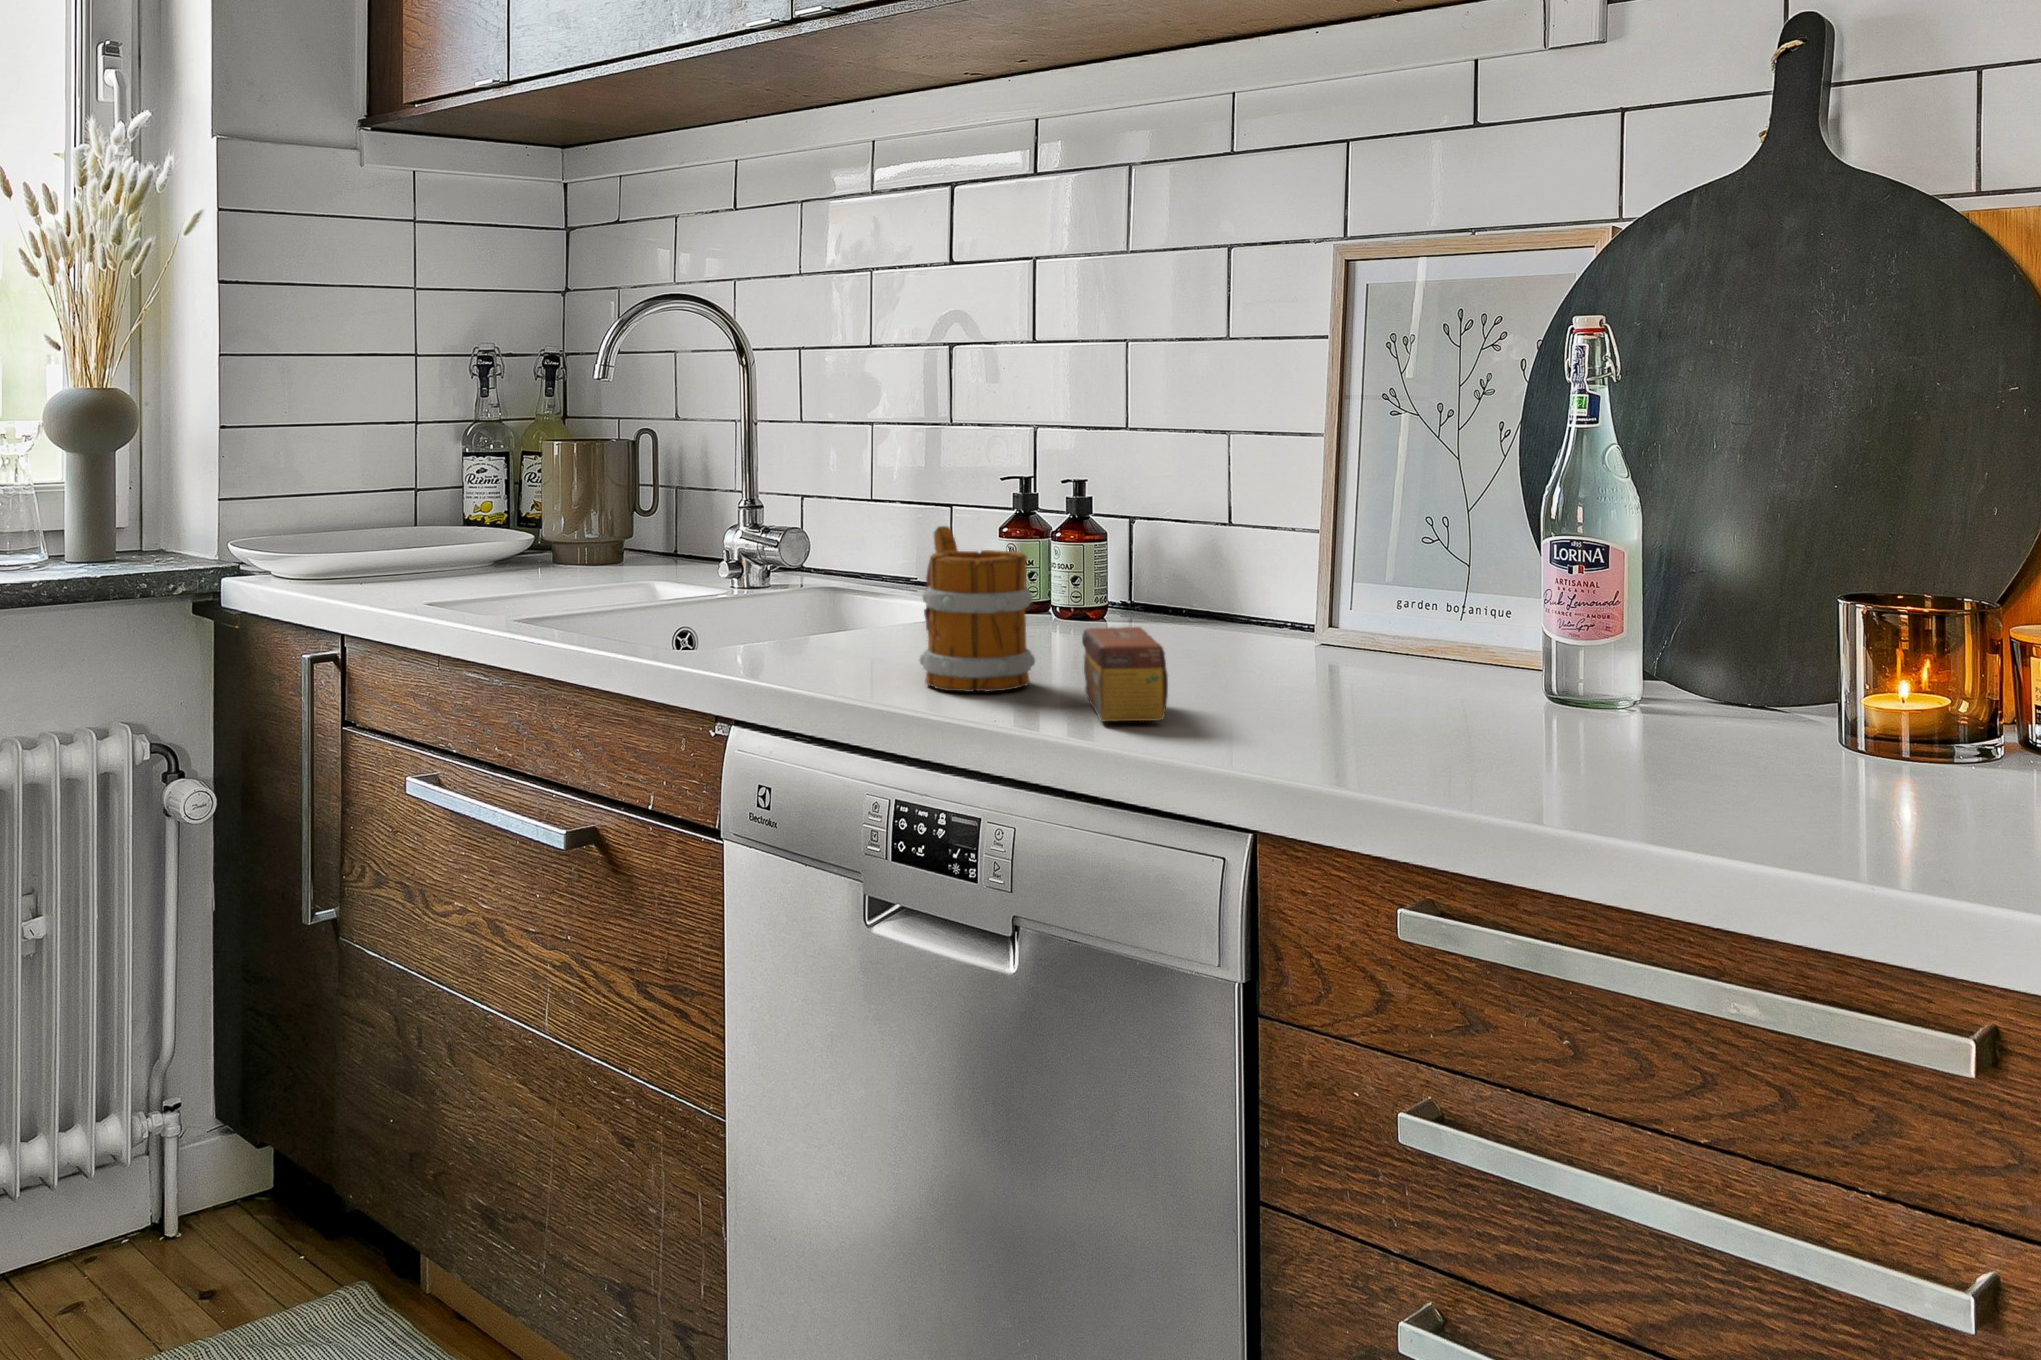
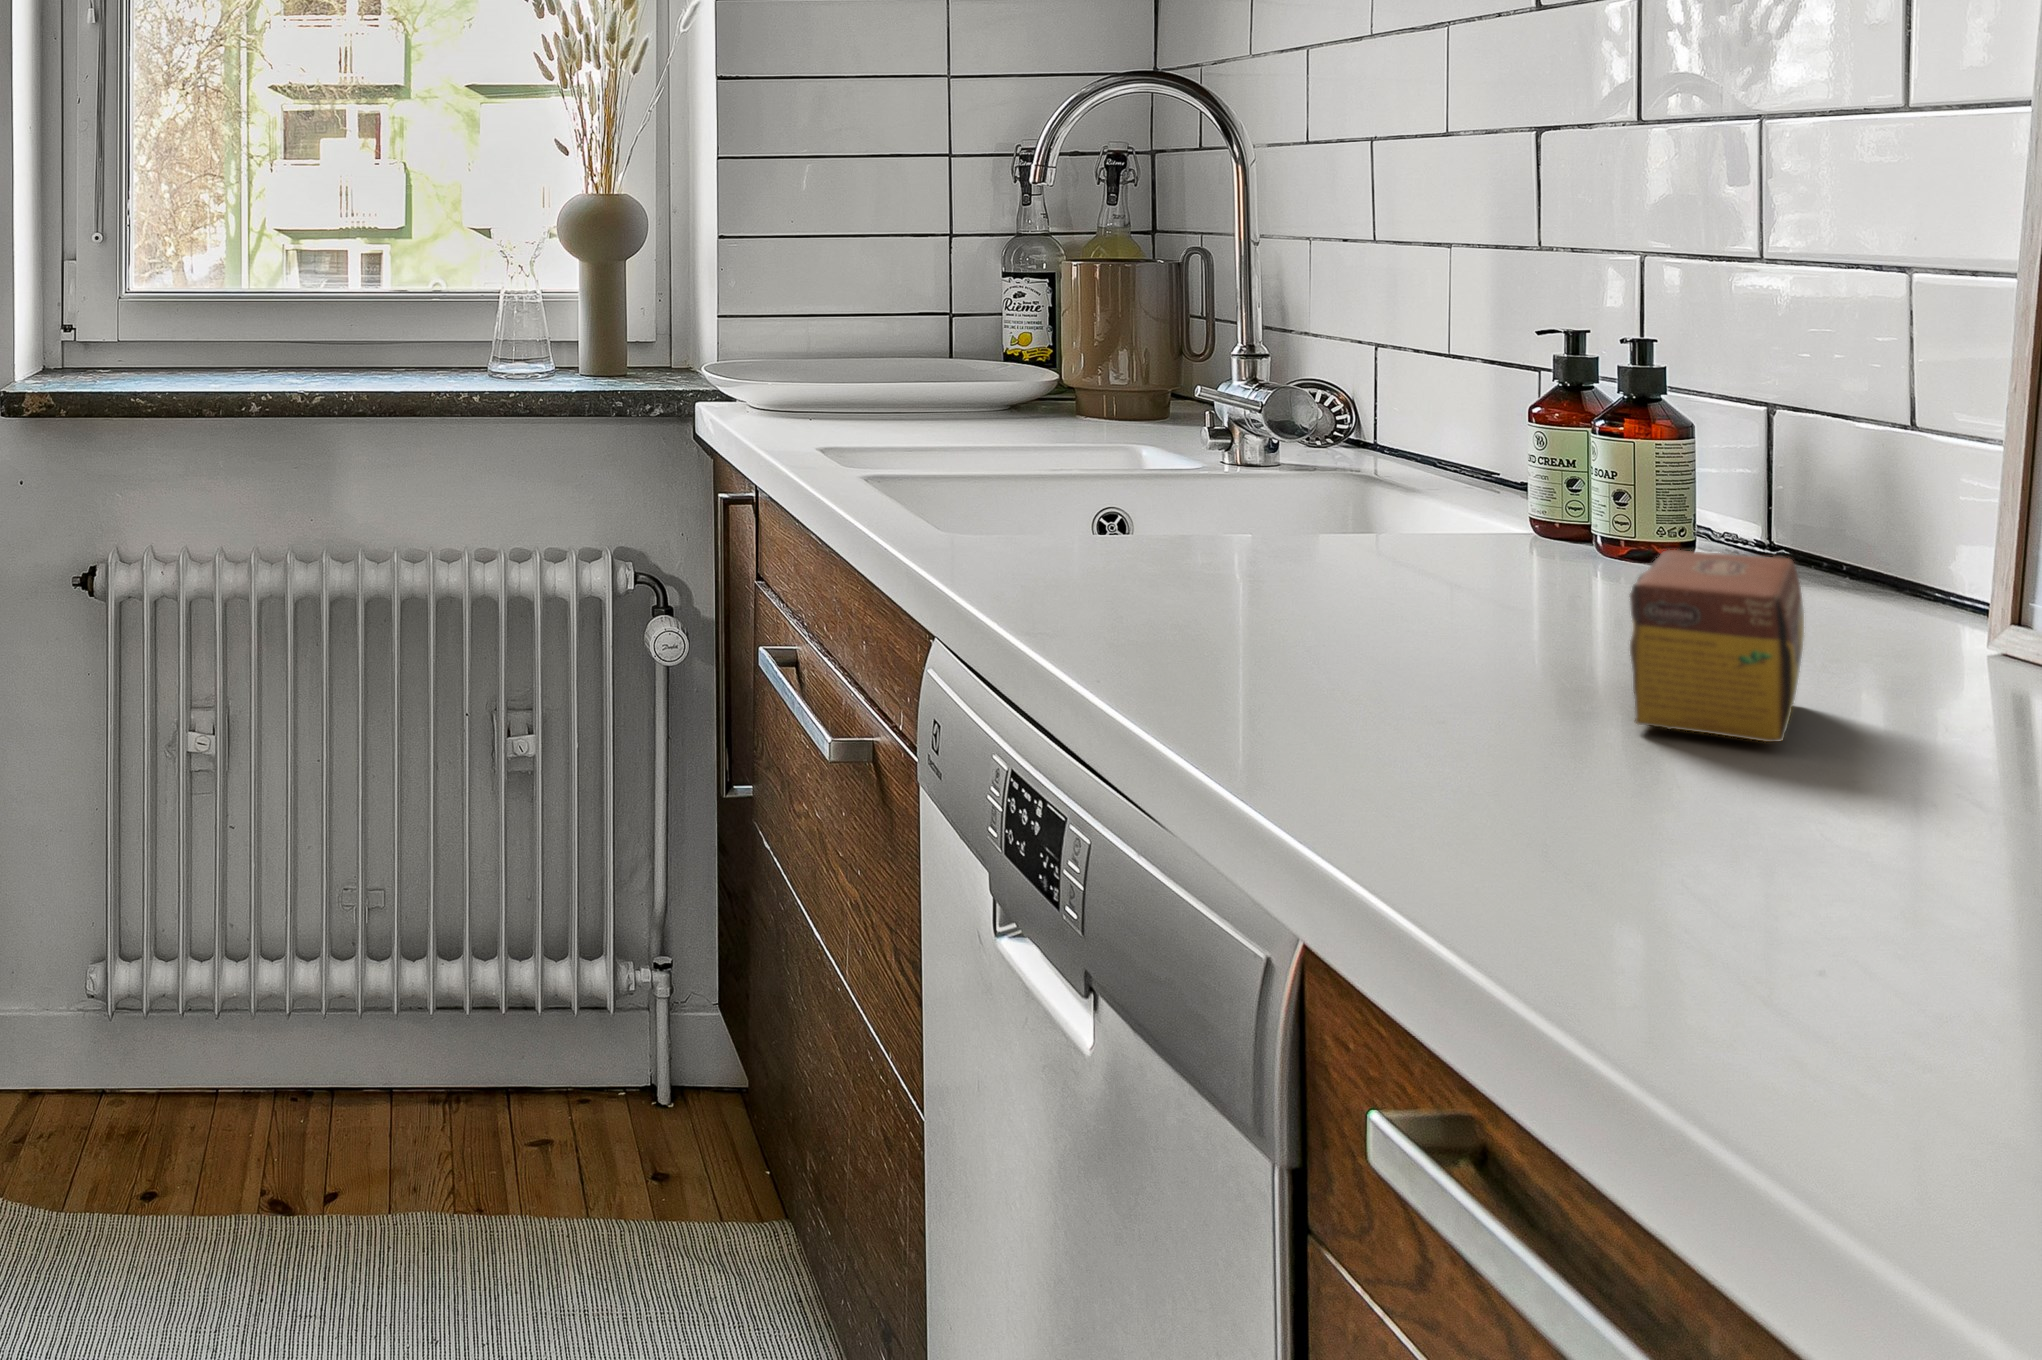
mug: present [920,526,1035,692] -> none [1379,360,1597,642]

